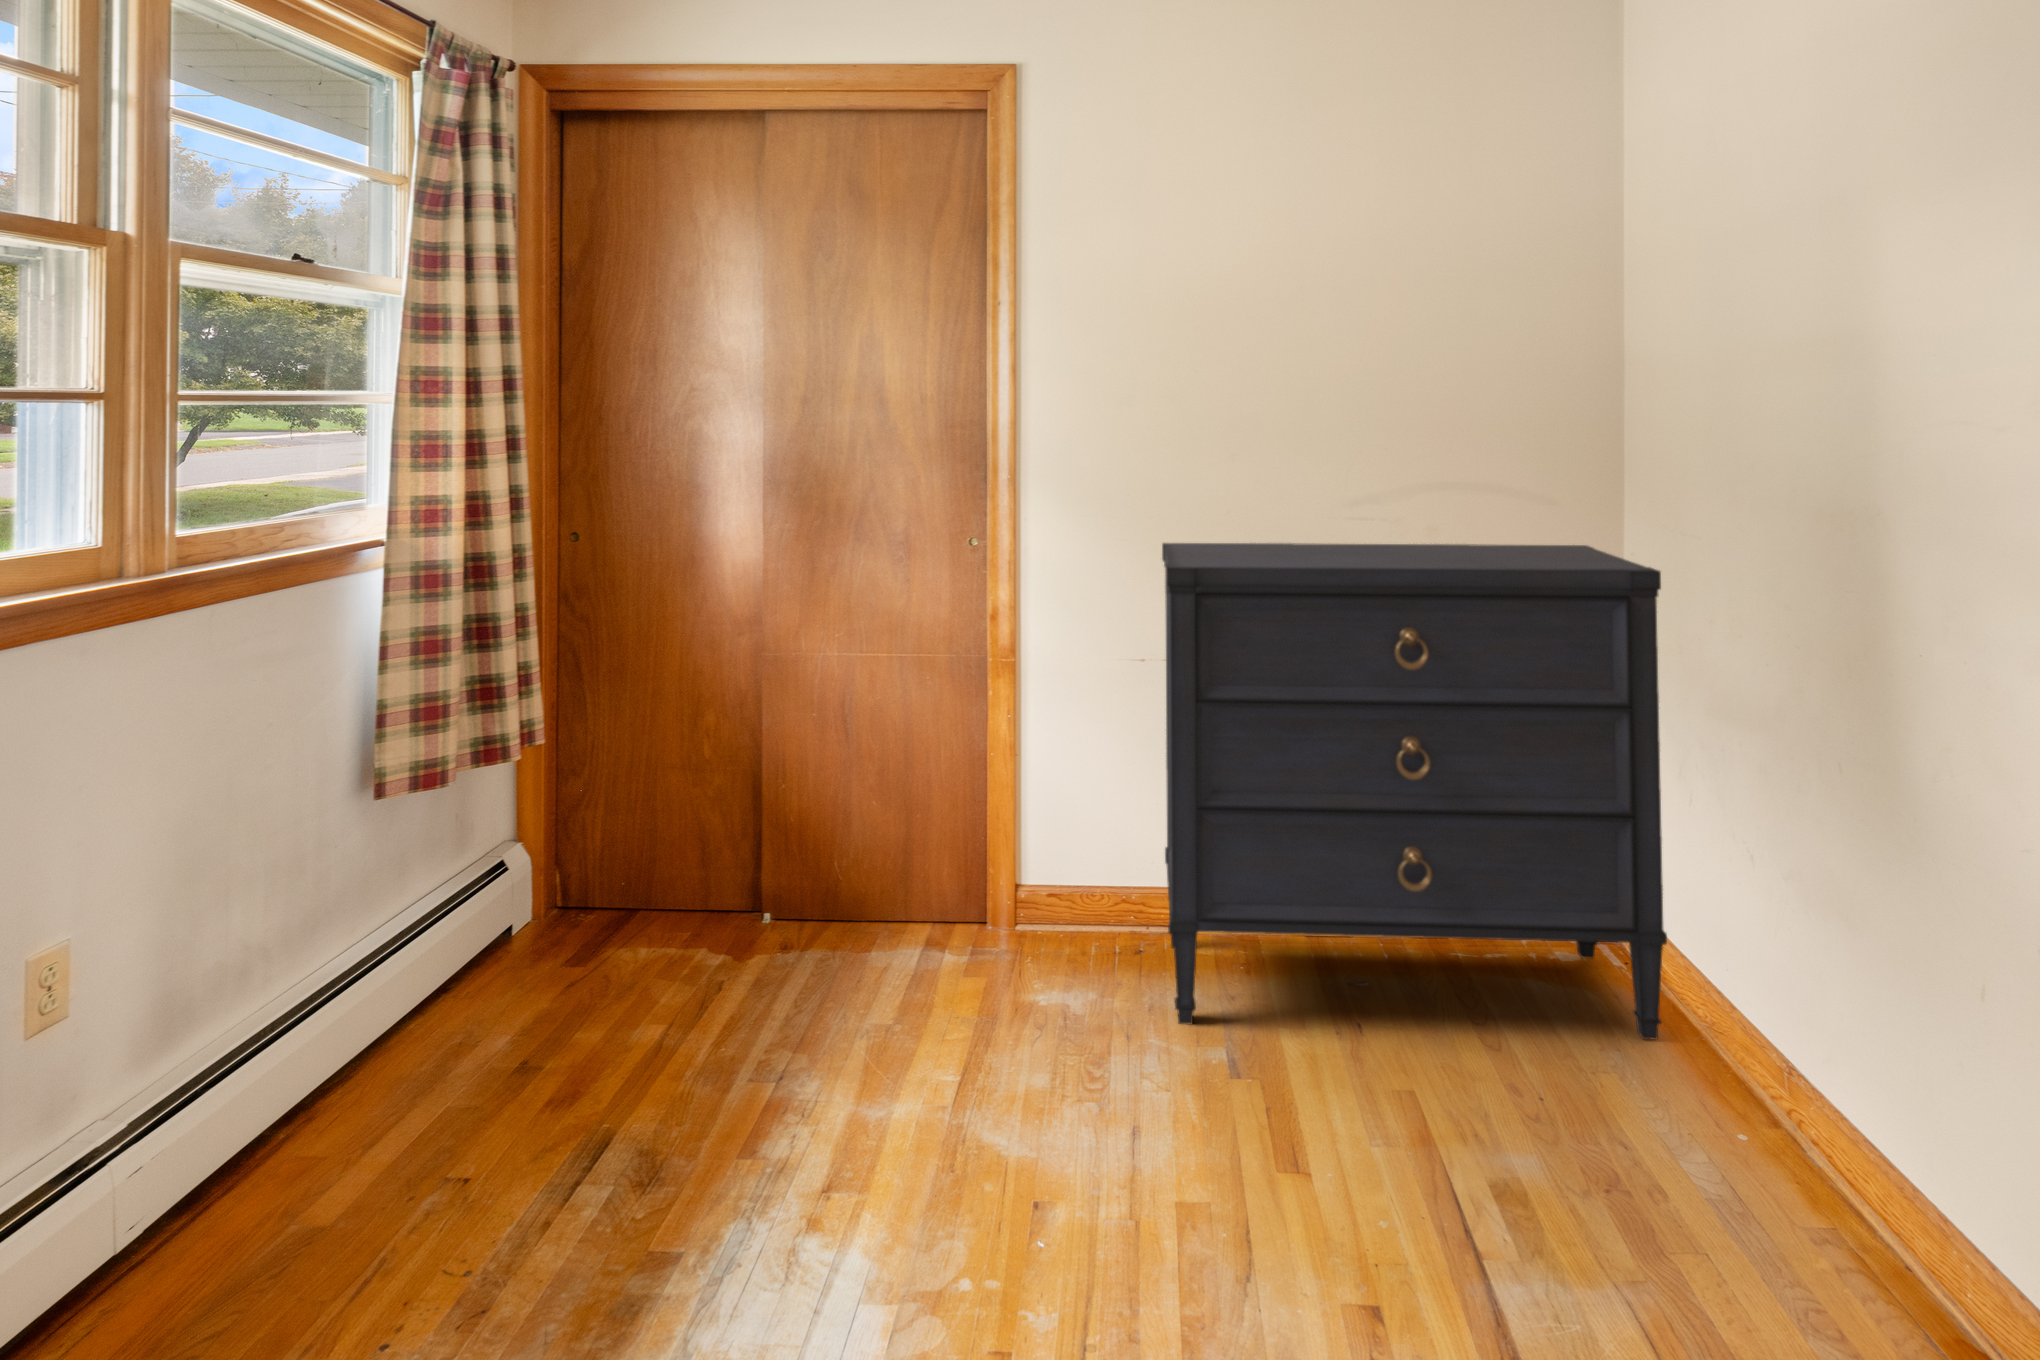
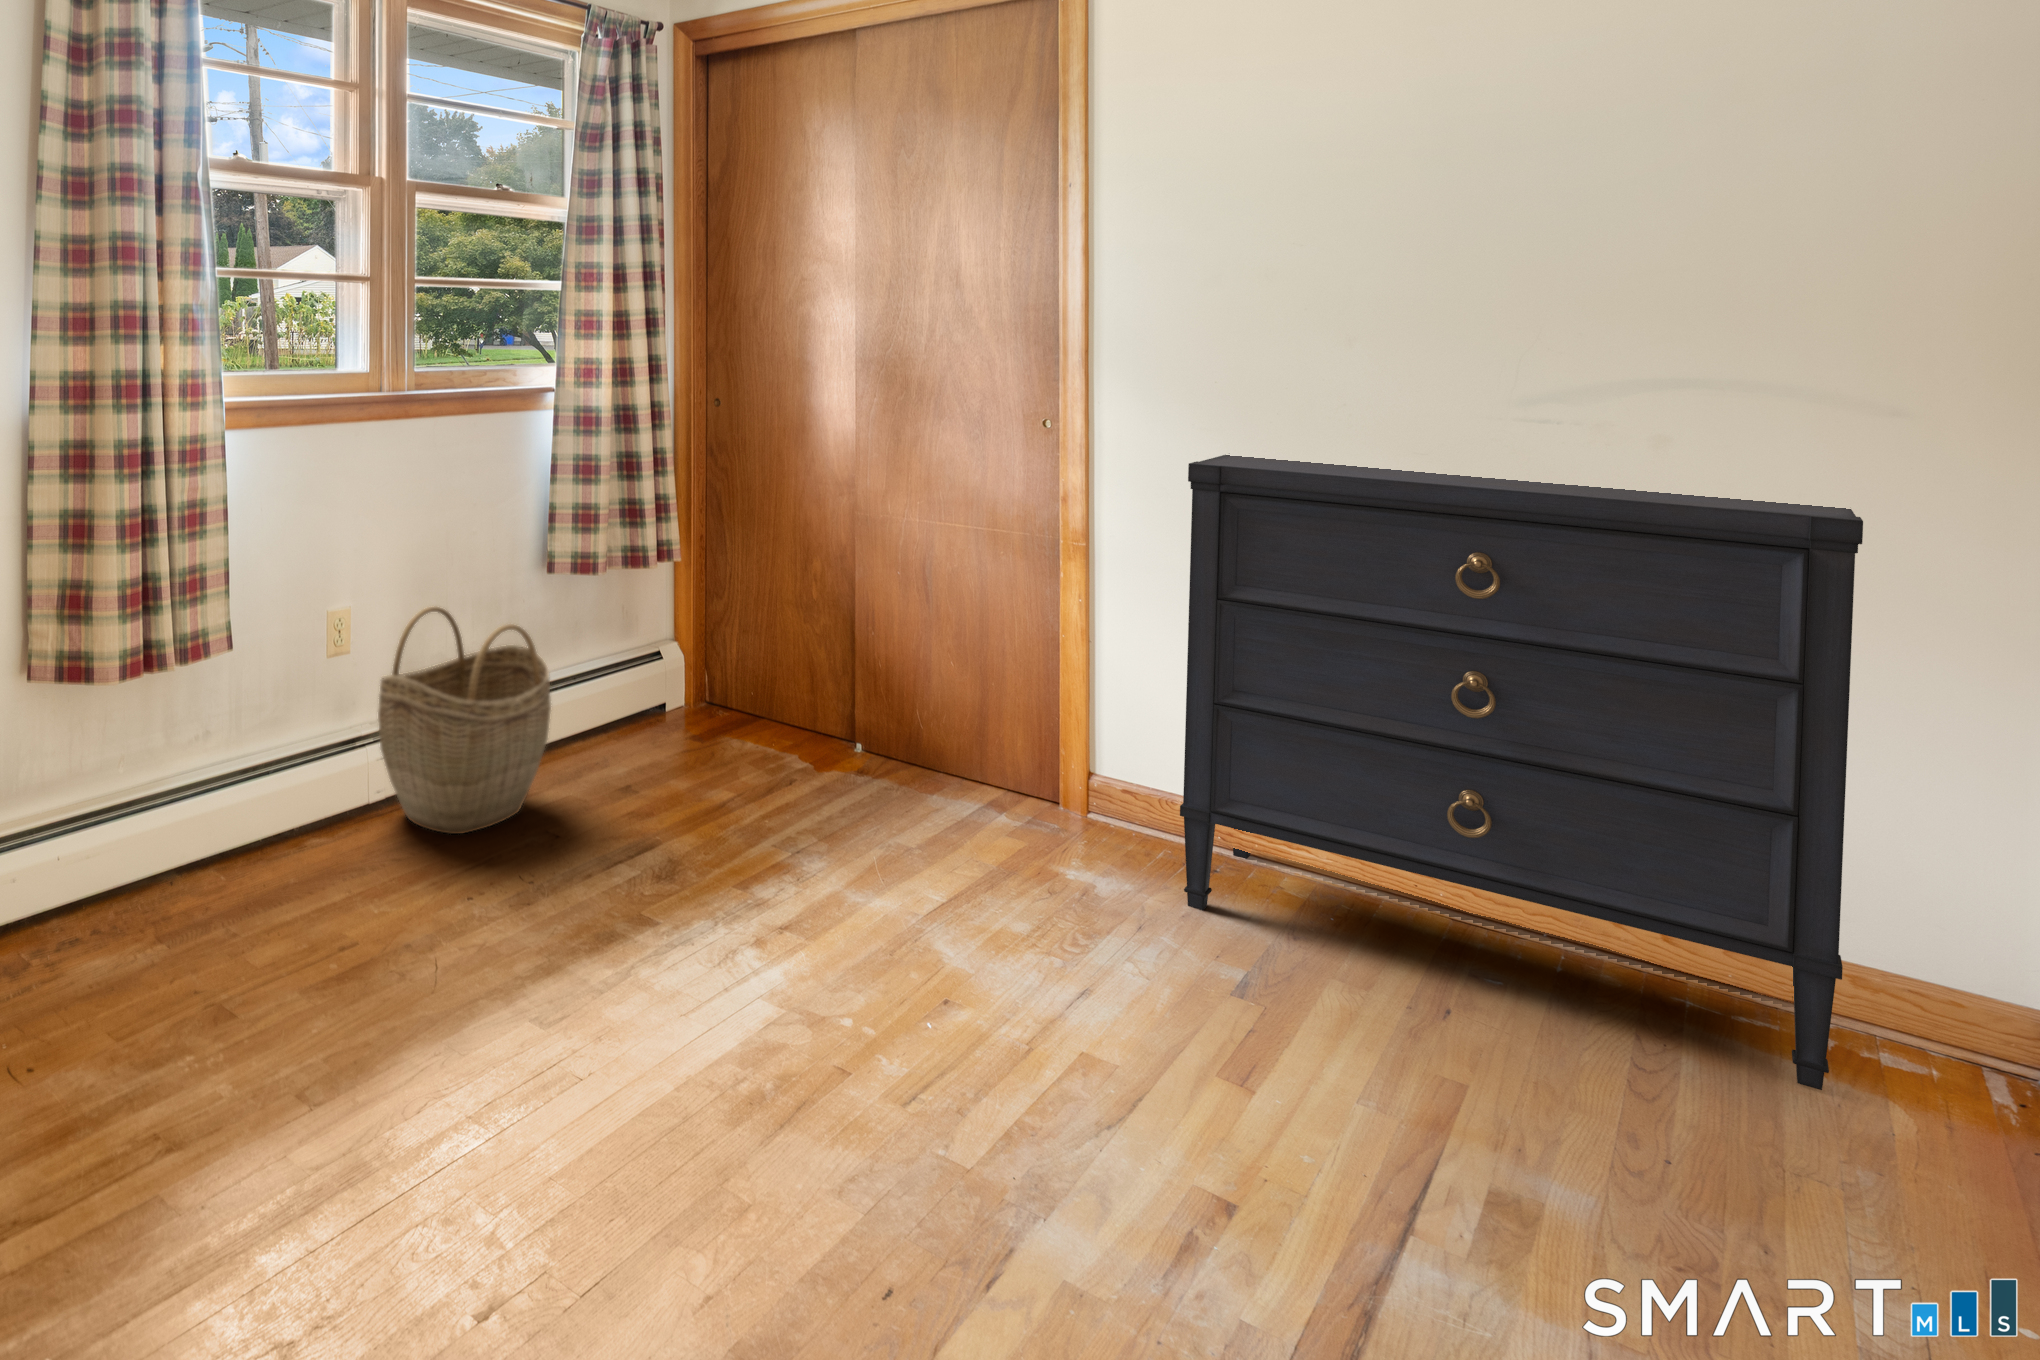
woven basket: none [131,897,428,1272] -> present [378,607,551,834]

